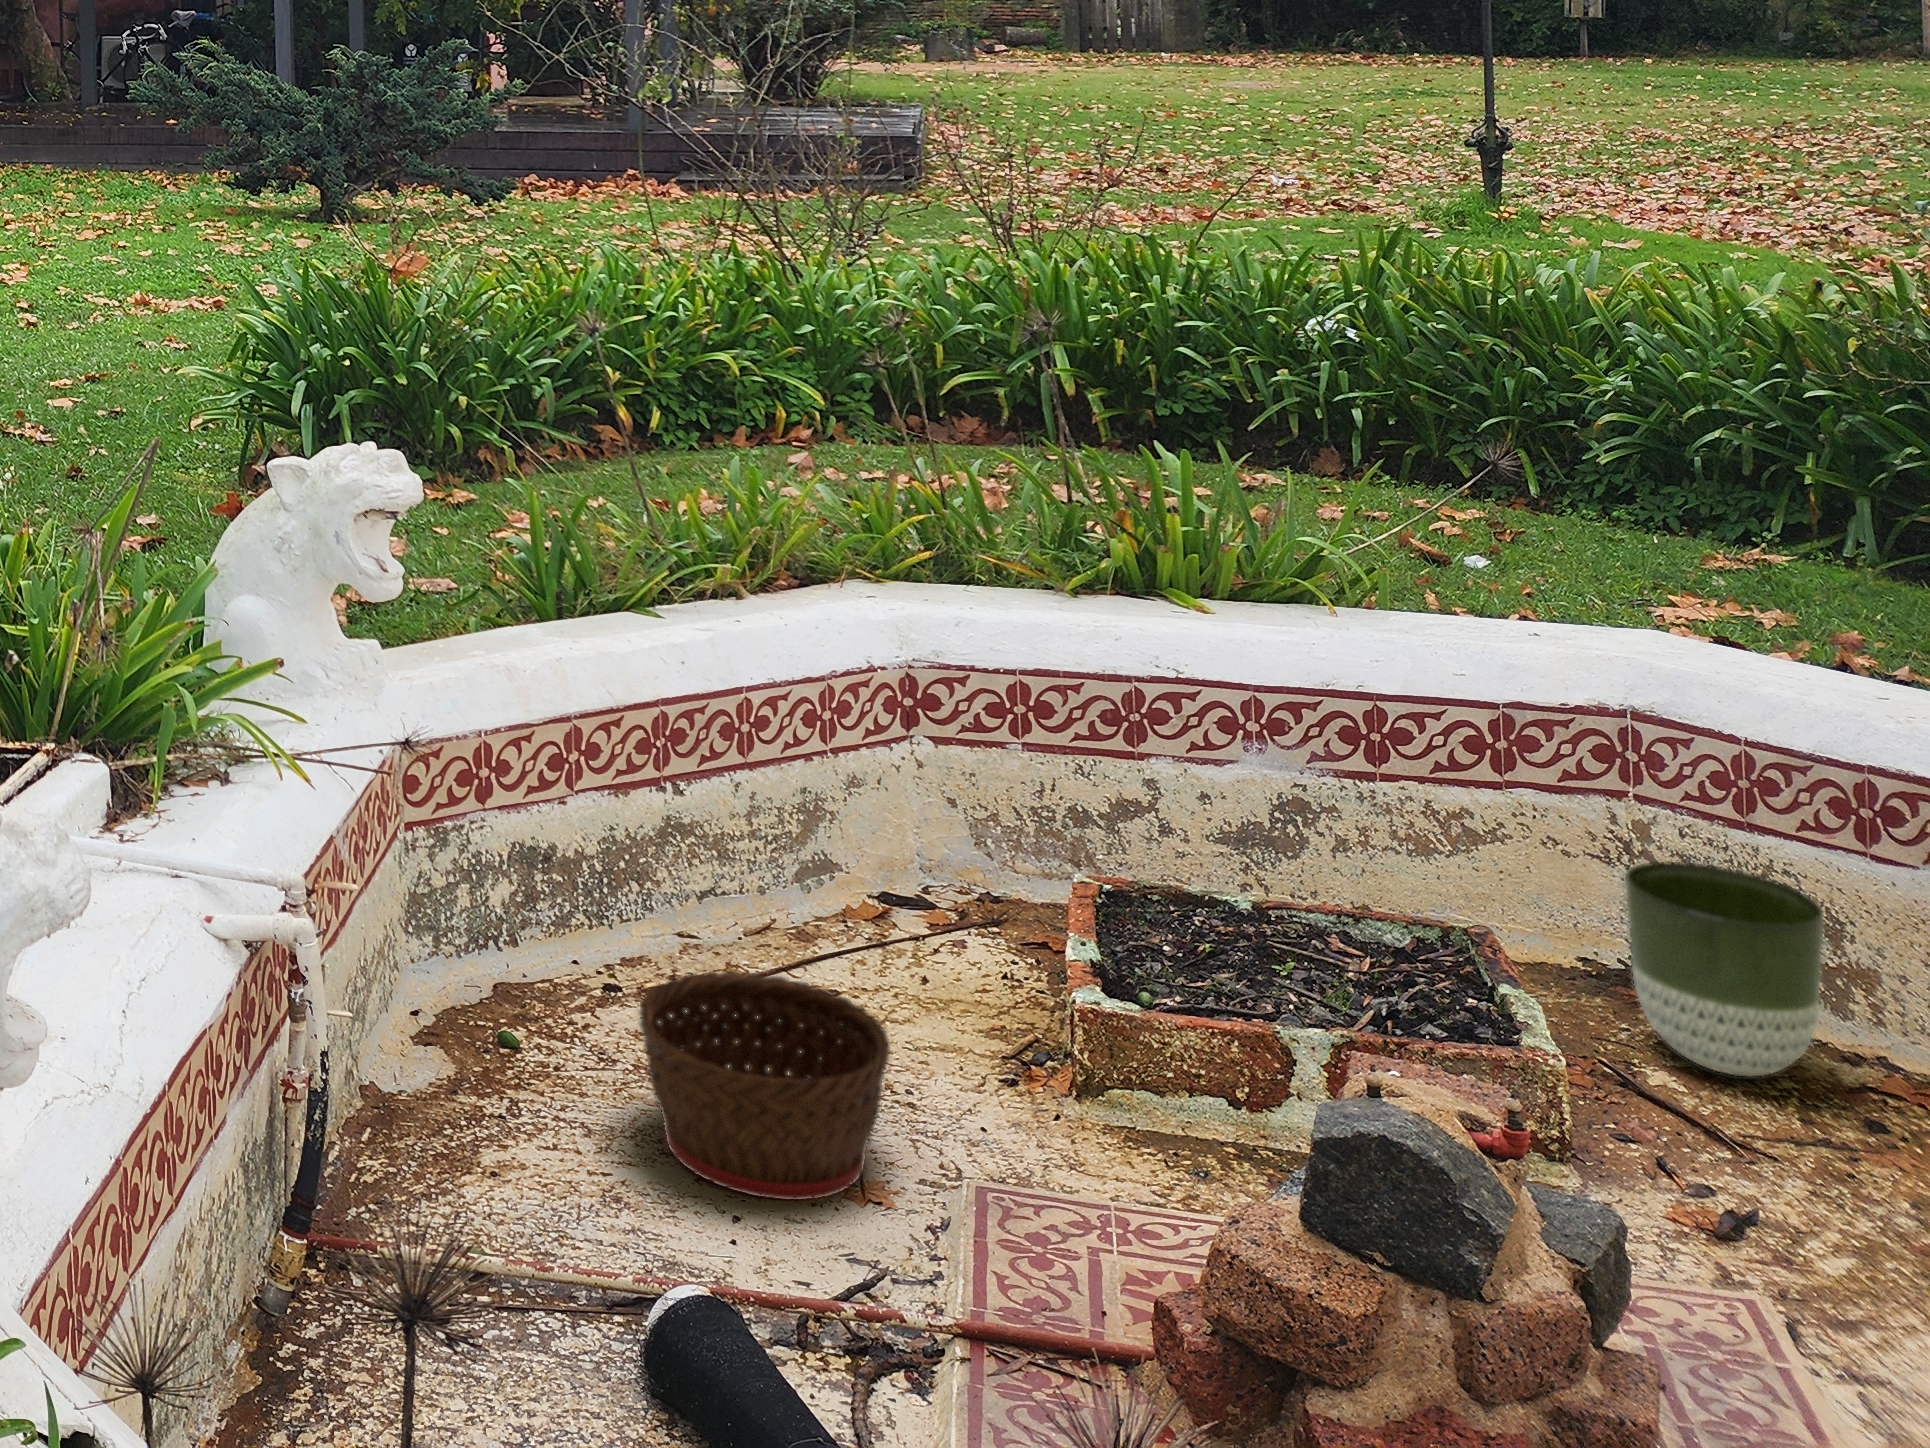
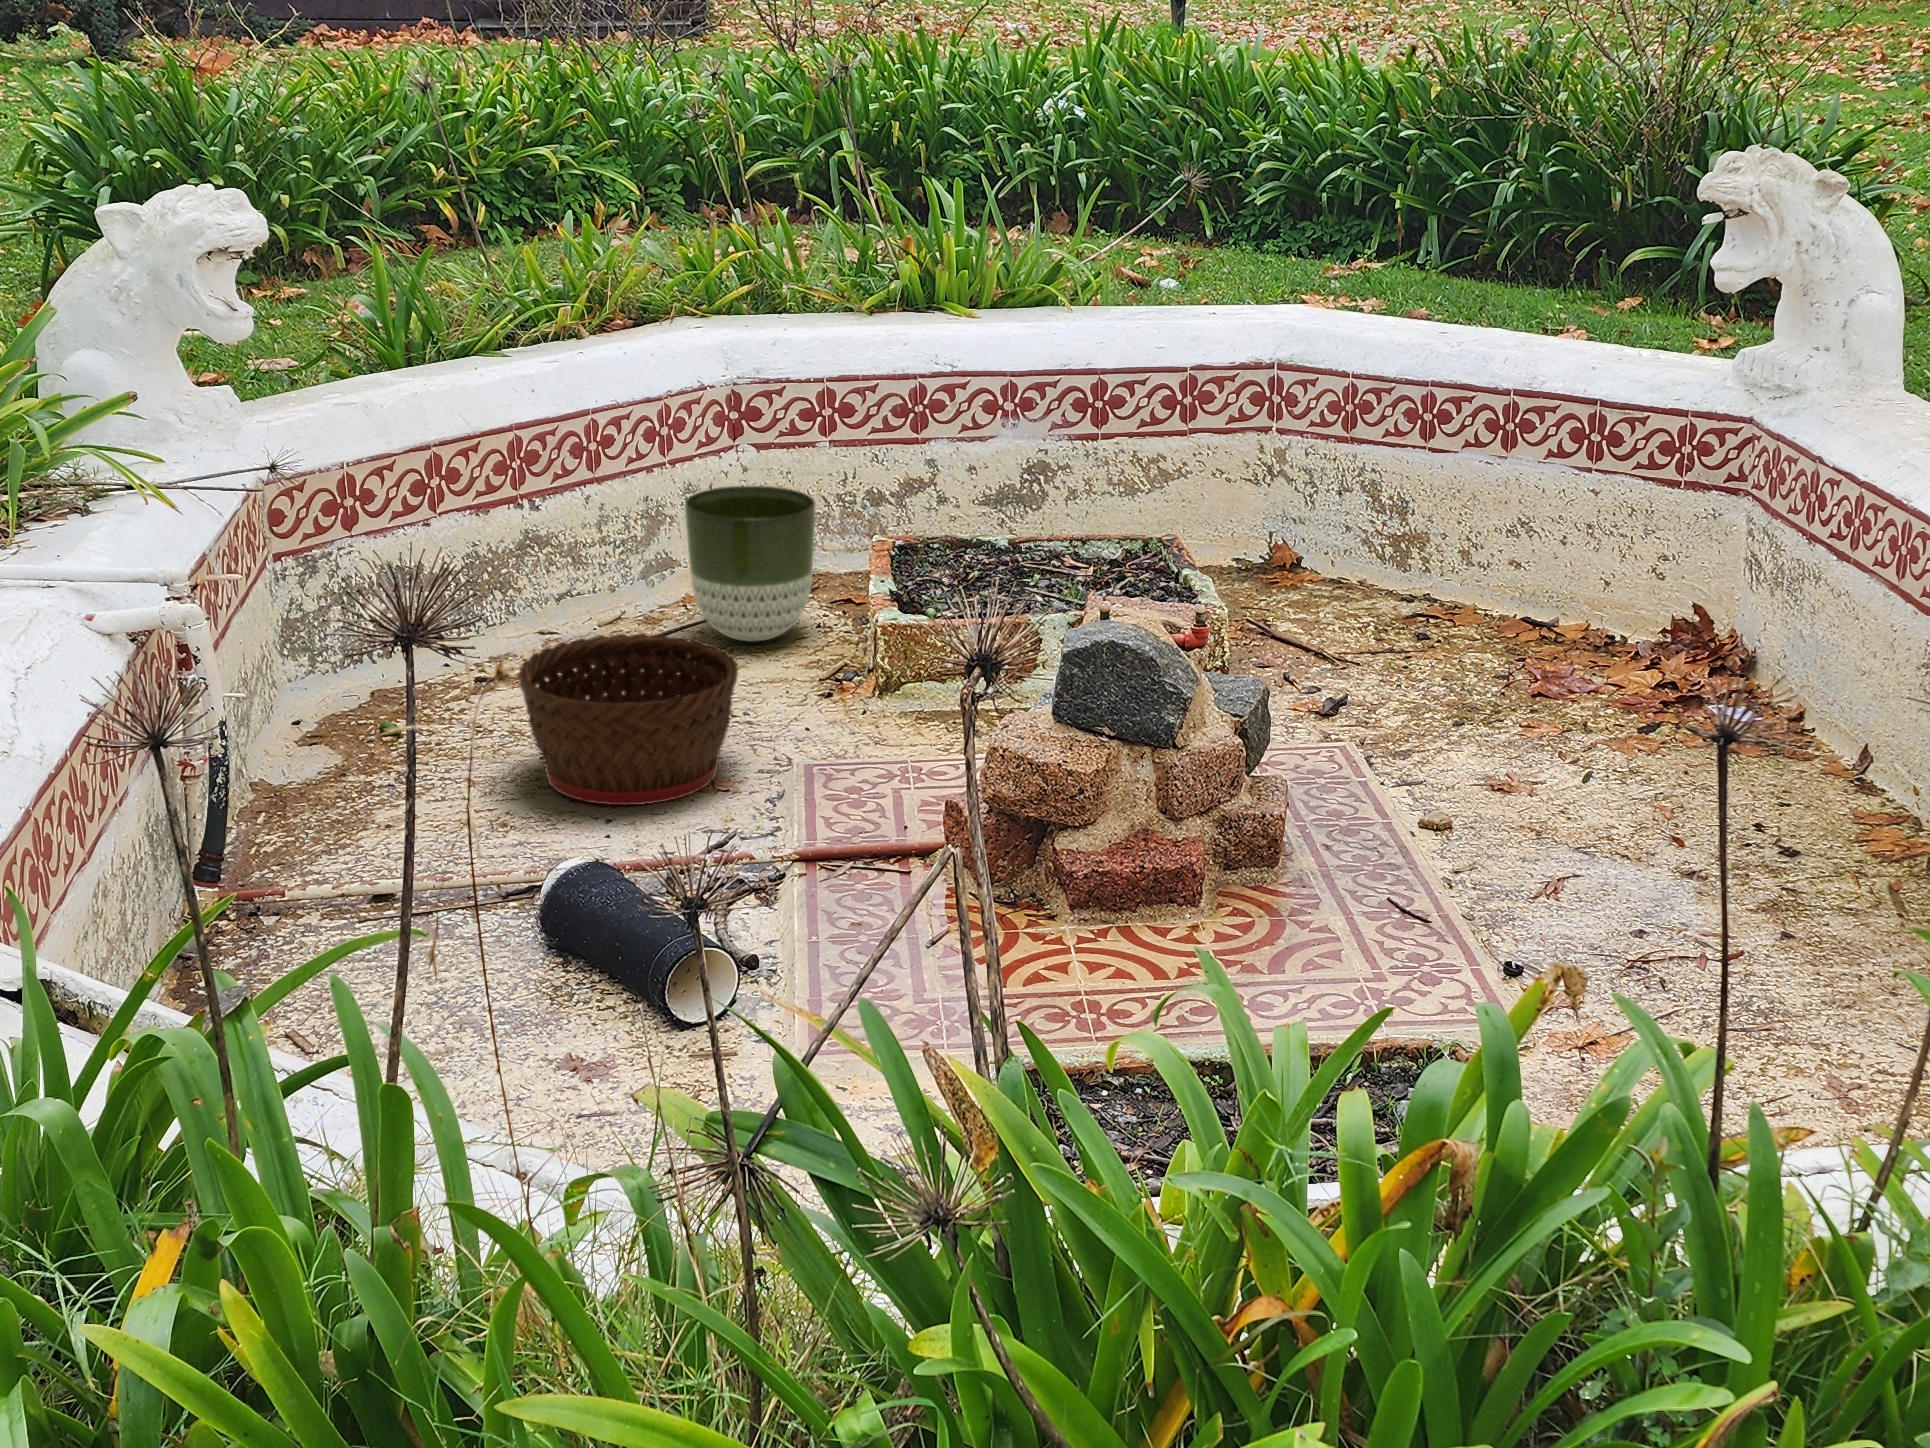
planter: present [1625,862,1824,1077] -> present [685,486,816,642]

